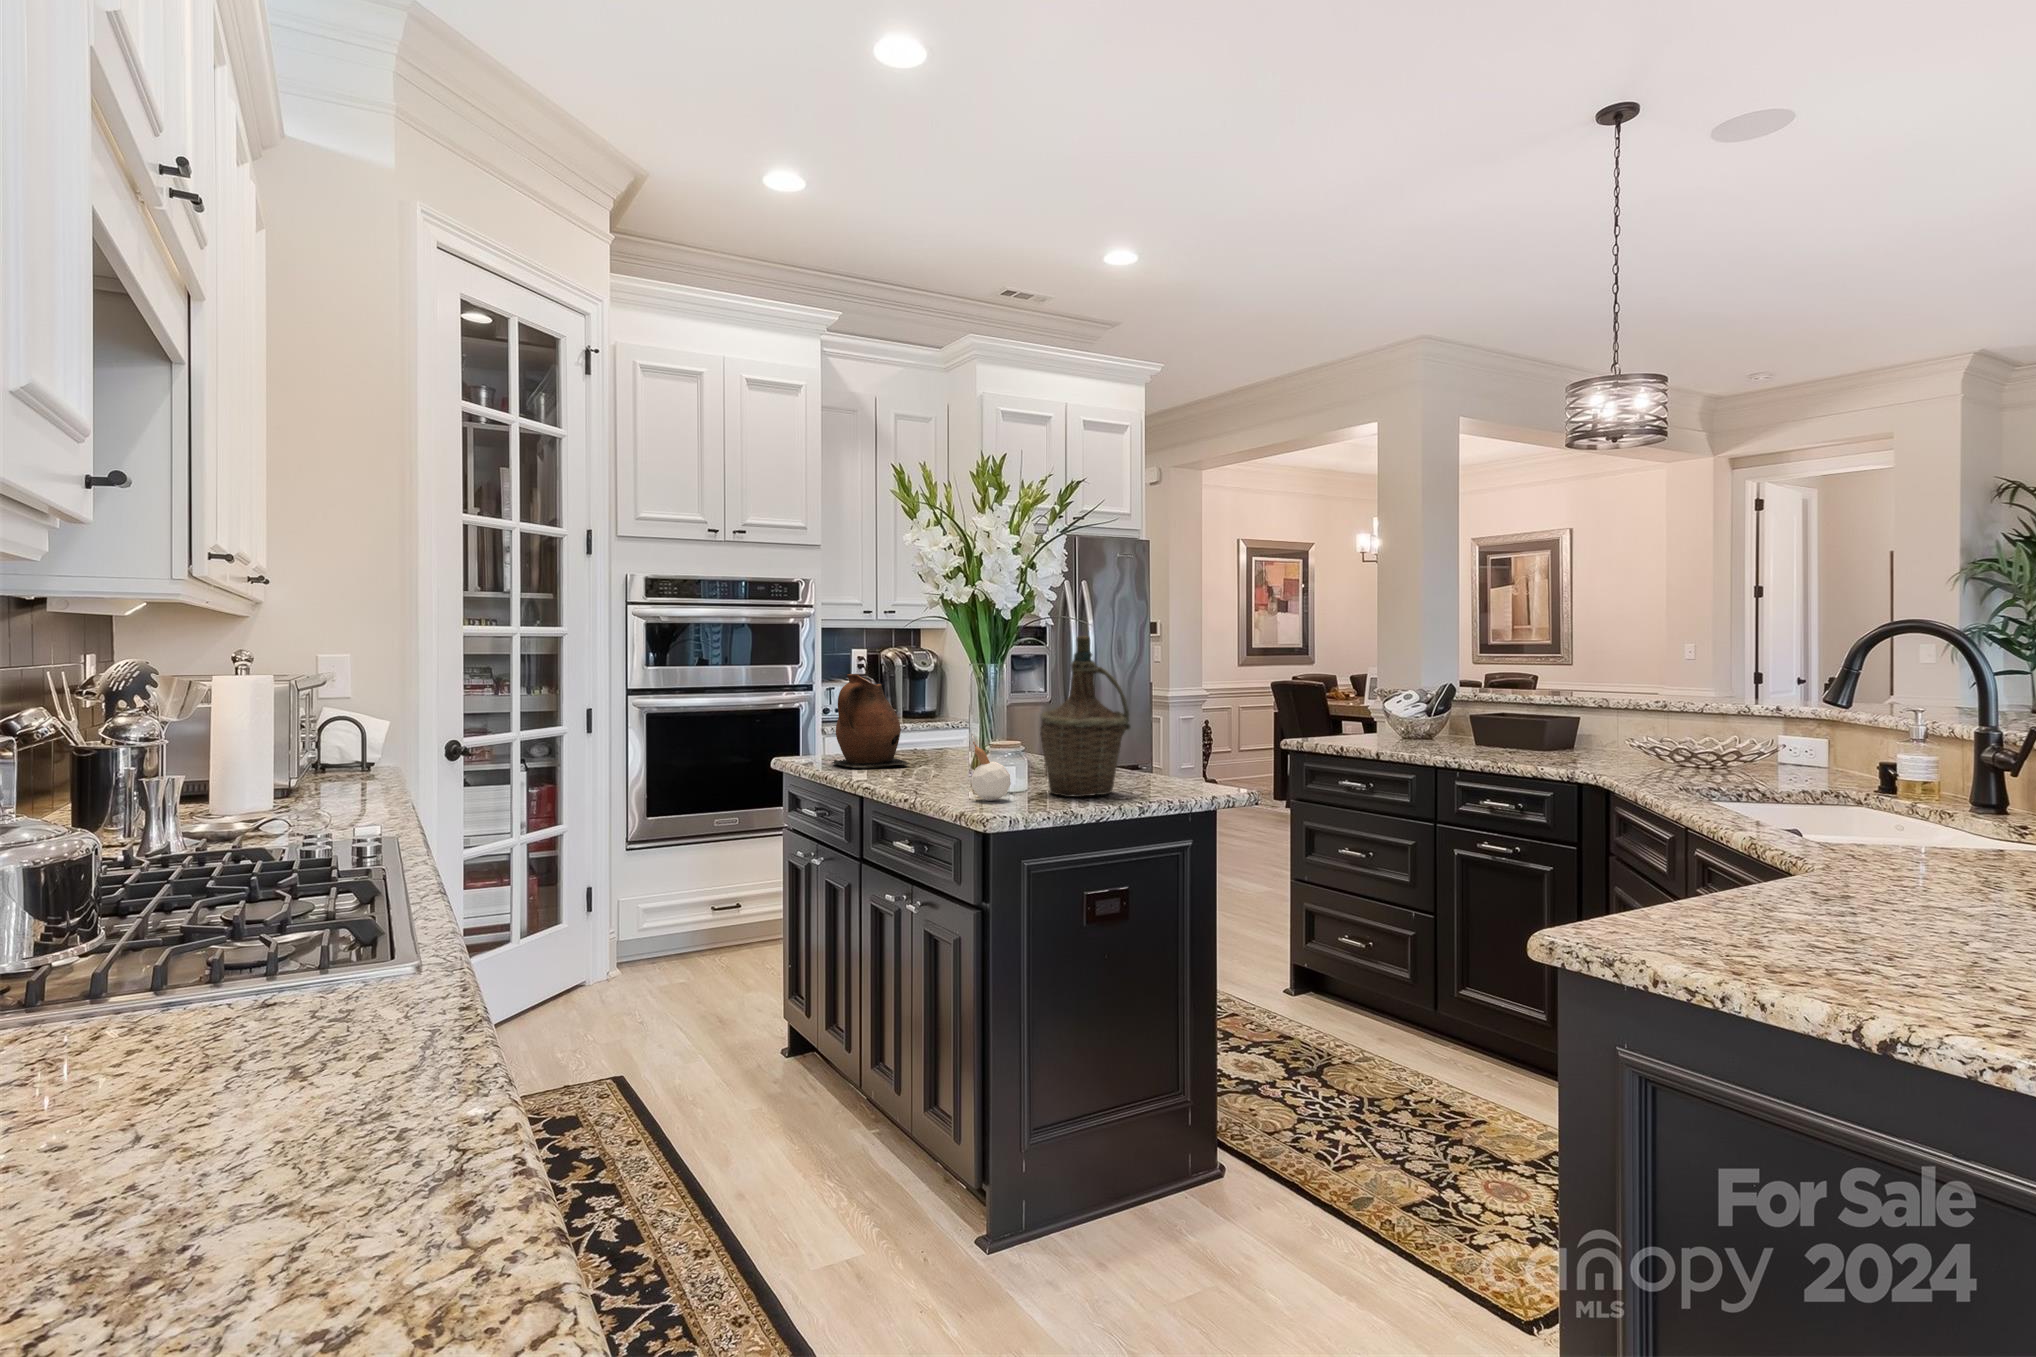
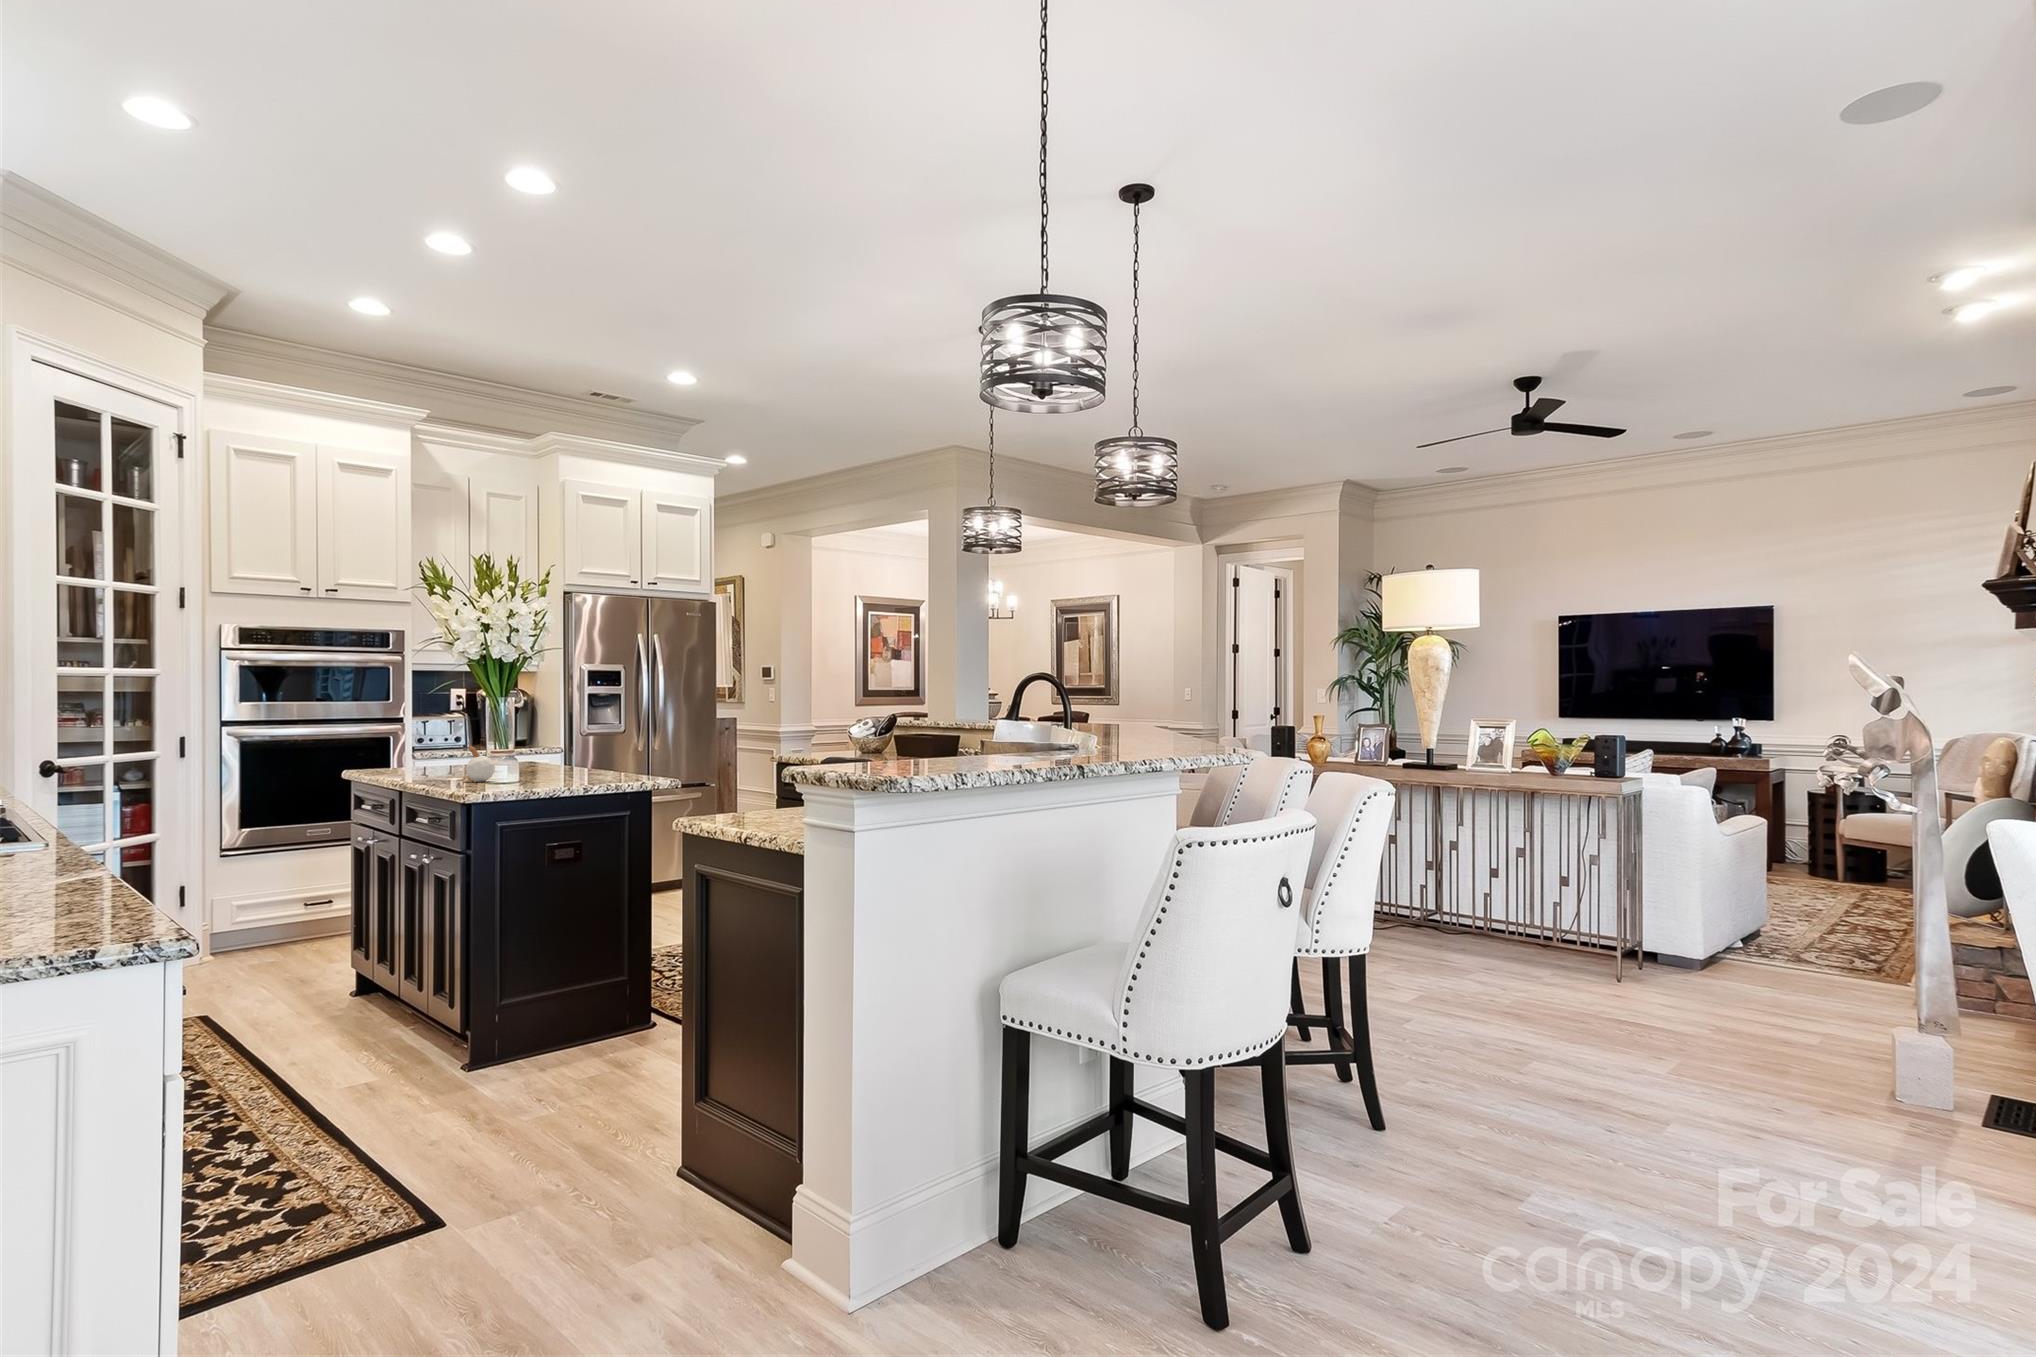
bottle: present [1040,636,1131,797] -> none [522,673,588,779]
ceramic pitcher: present [833,674,909,767] -> none [384,703,449,770]

